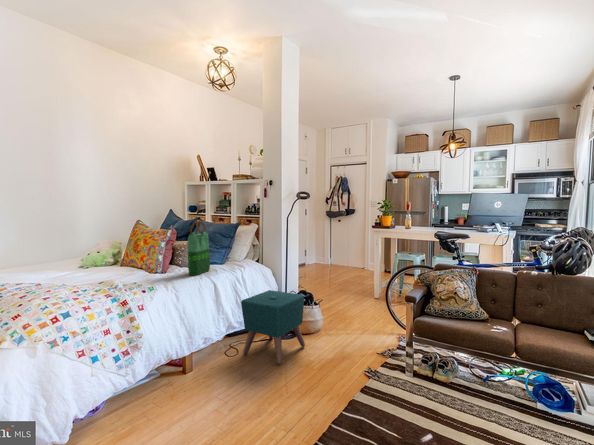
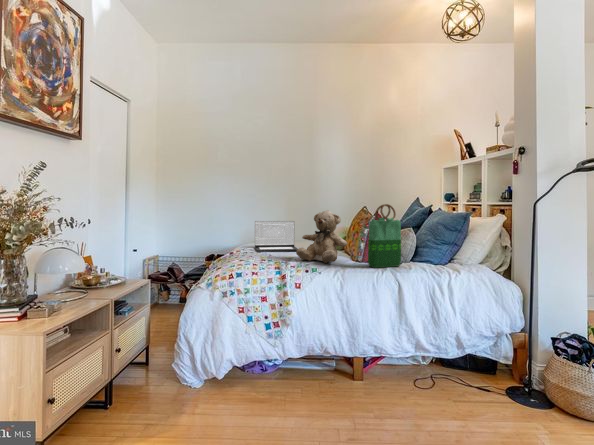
teddy bear: none [110,228,165,283] -> present [296,210,347,263]
laptop: none [7,243,87,287] -> present [255,221,297,252]
ottoman: present [241,290,305,365] -> none [434,315,547,430]

